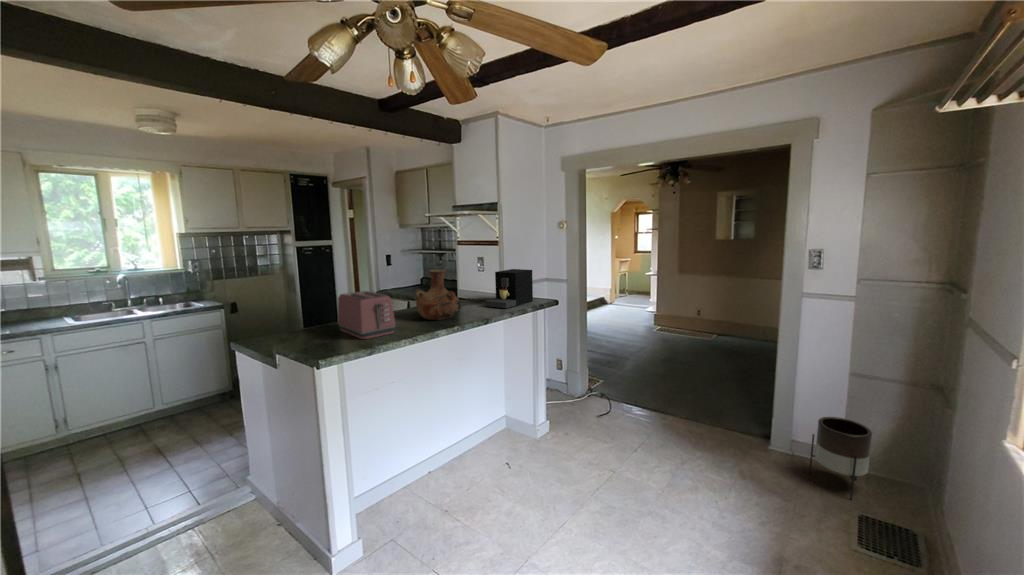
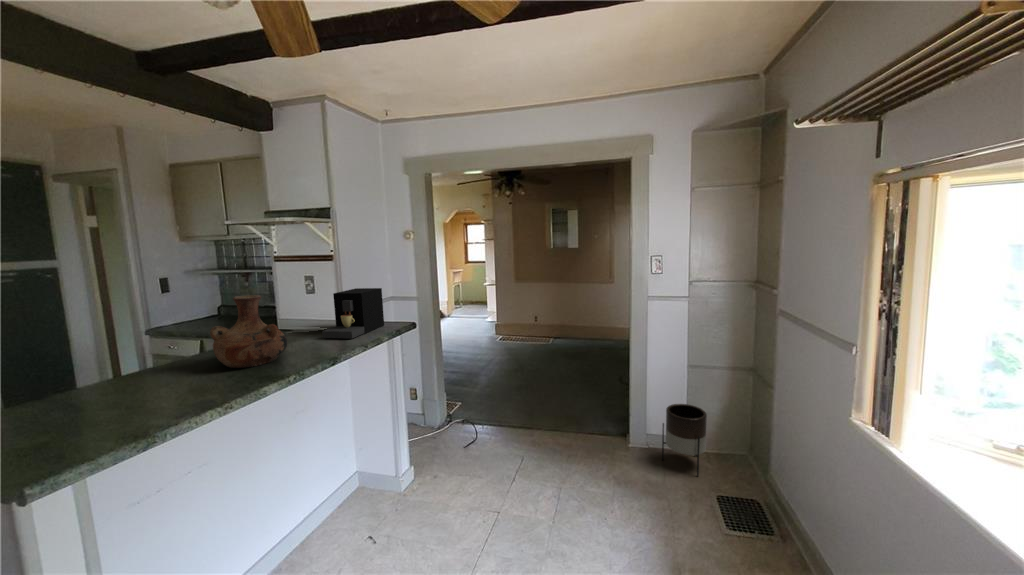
toaster: present [338,291,395,339] -> none [50,337,175,420]

